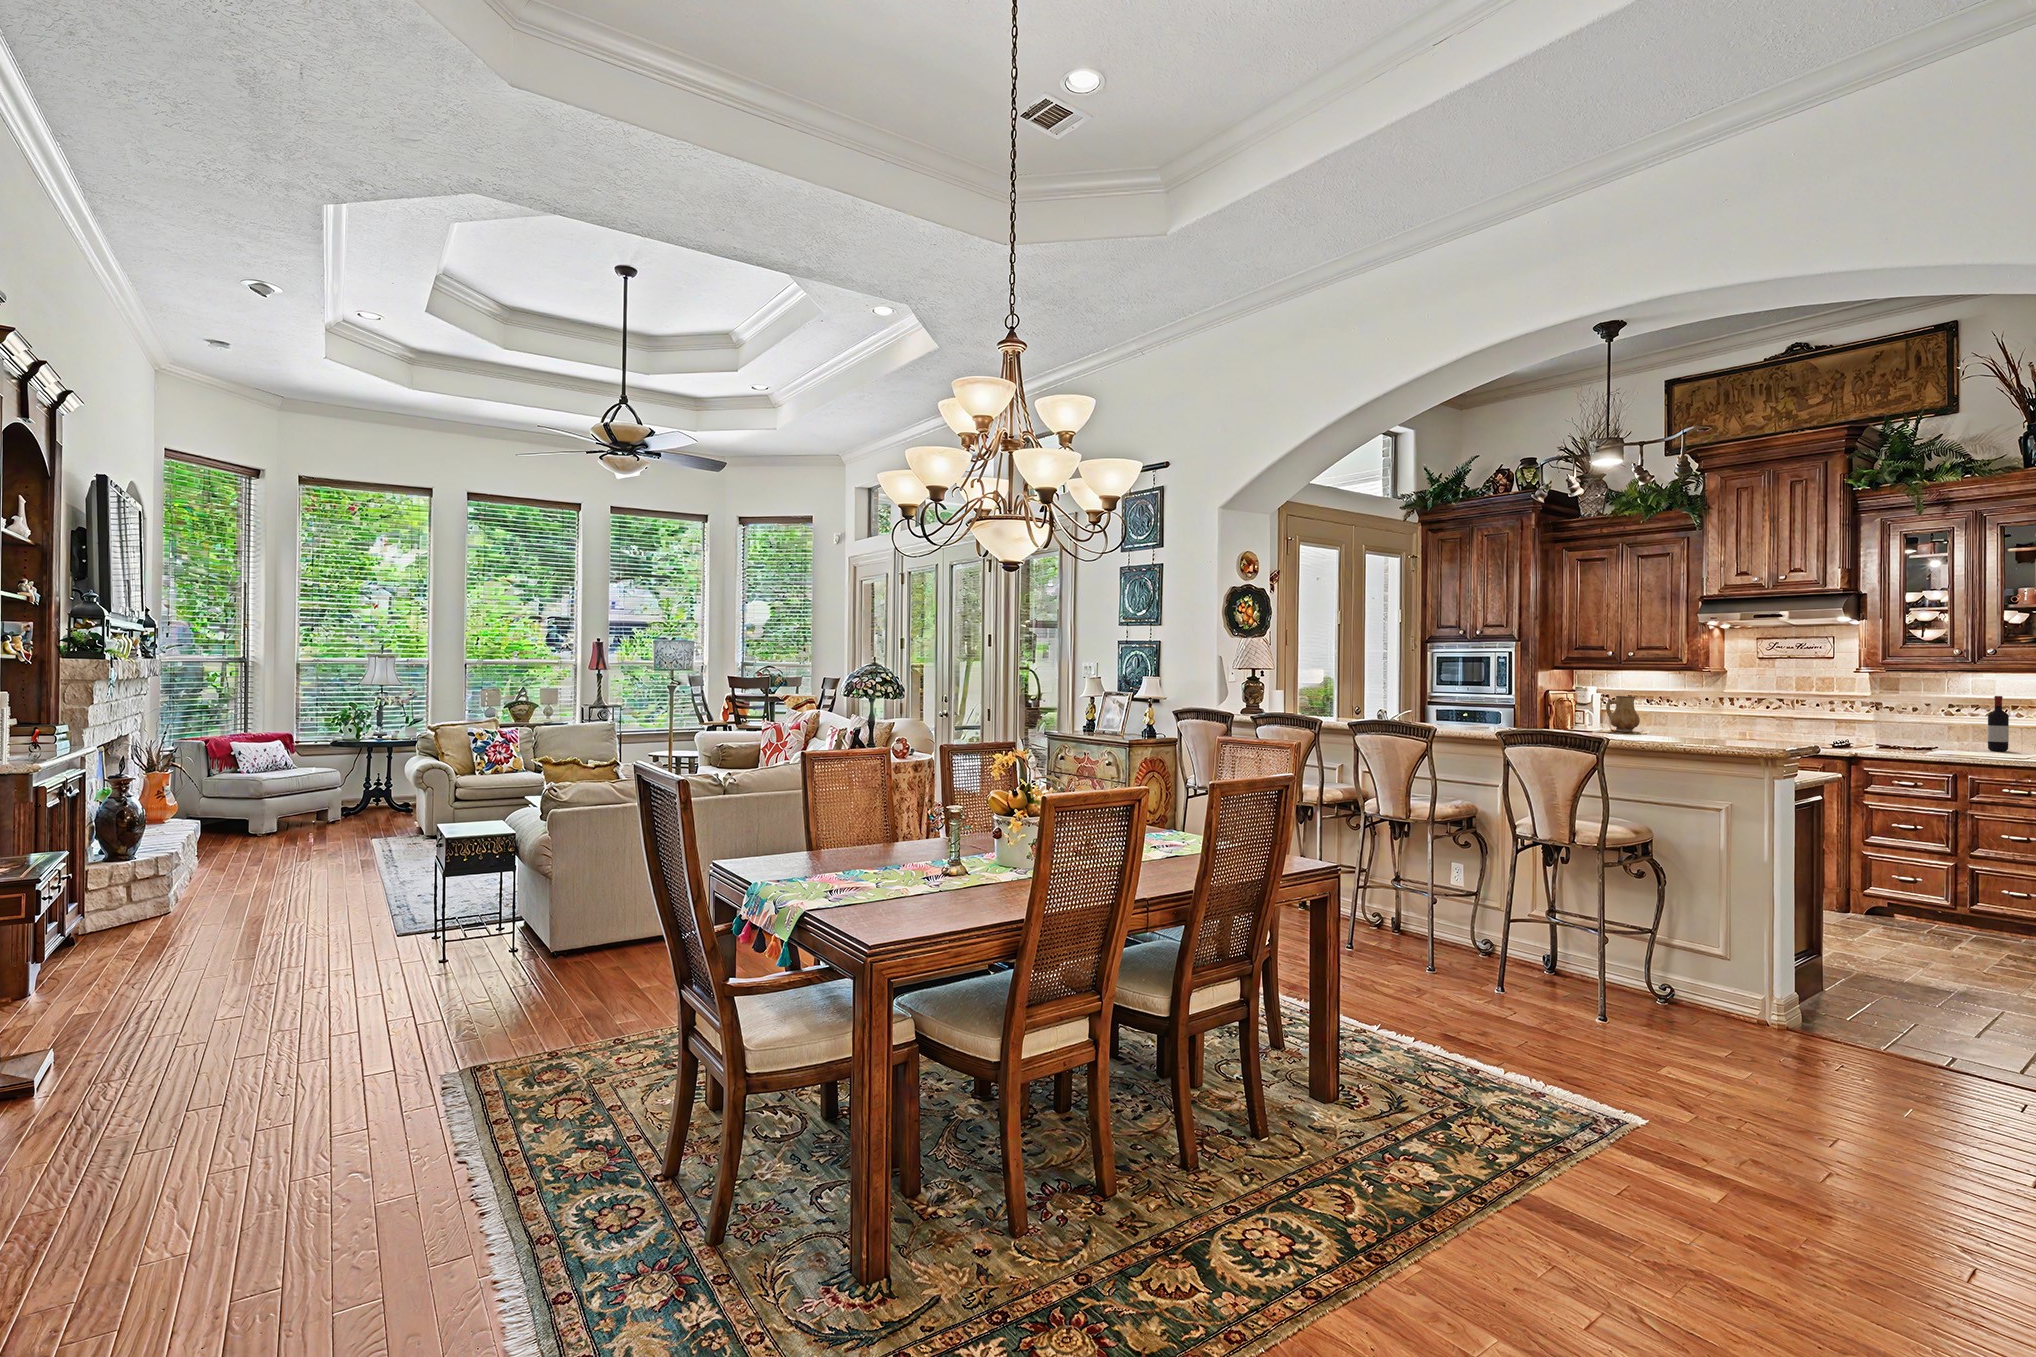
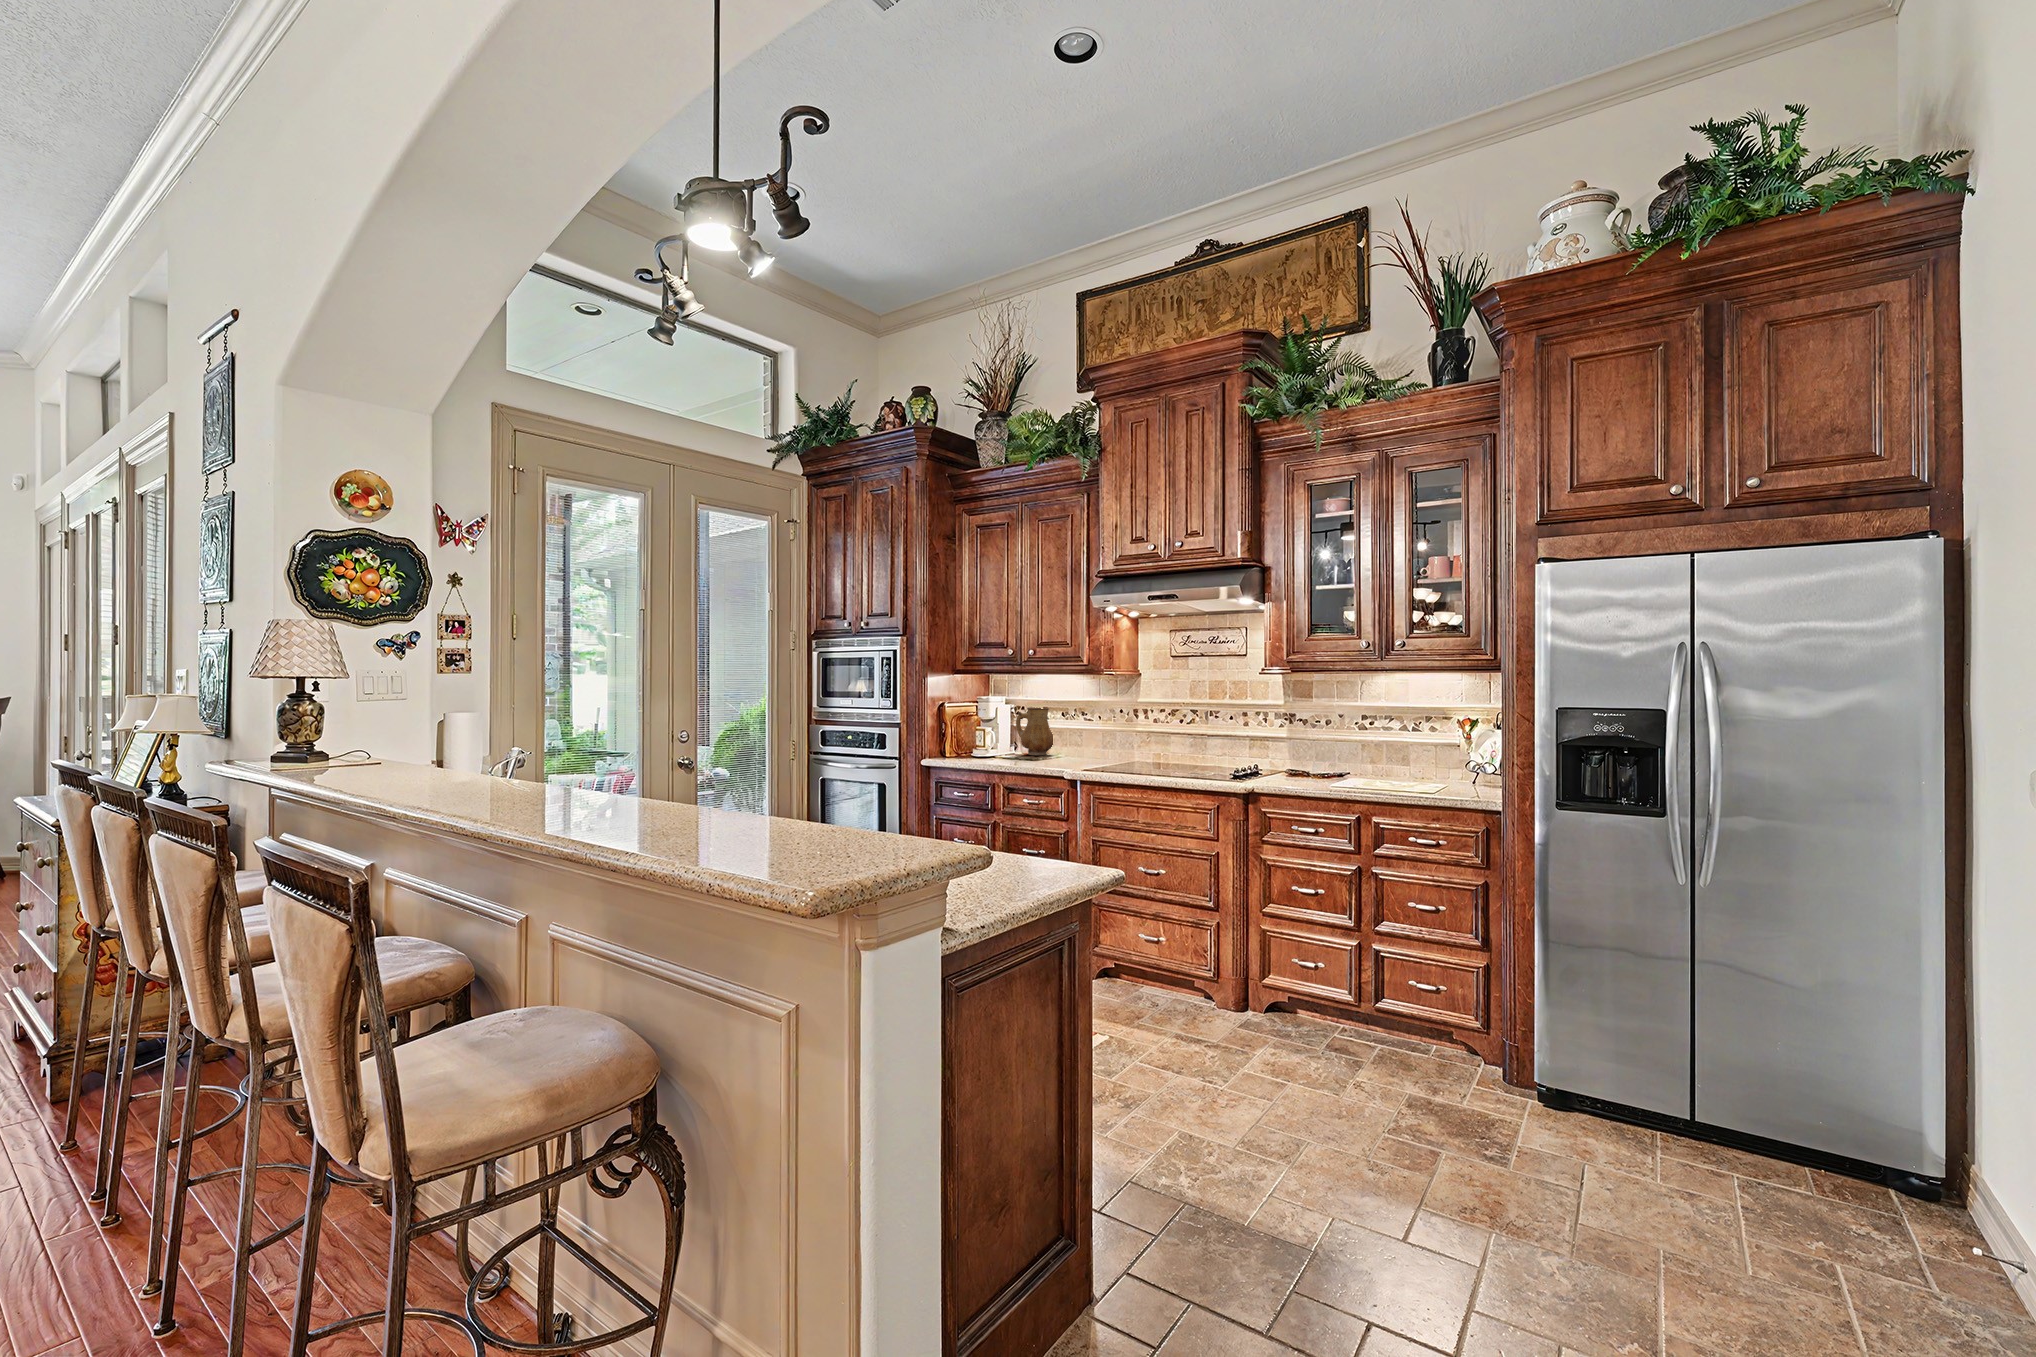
wine bottle: present [1988,696,2009,751] -> none [1400,704,1421,778]

